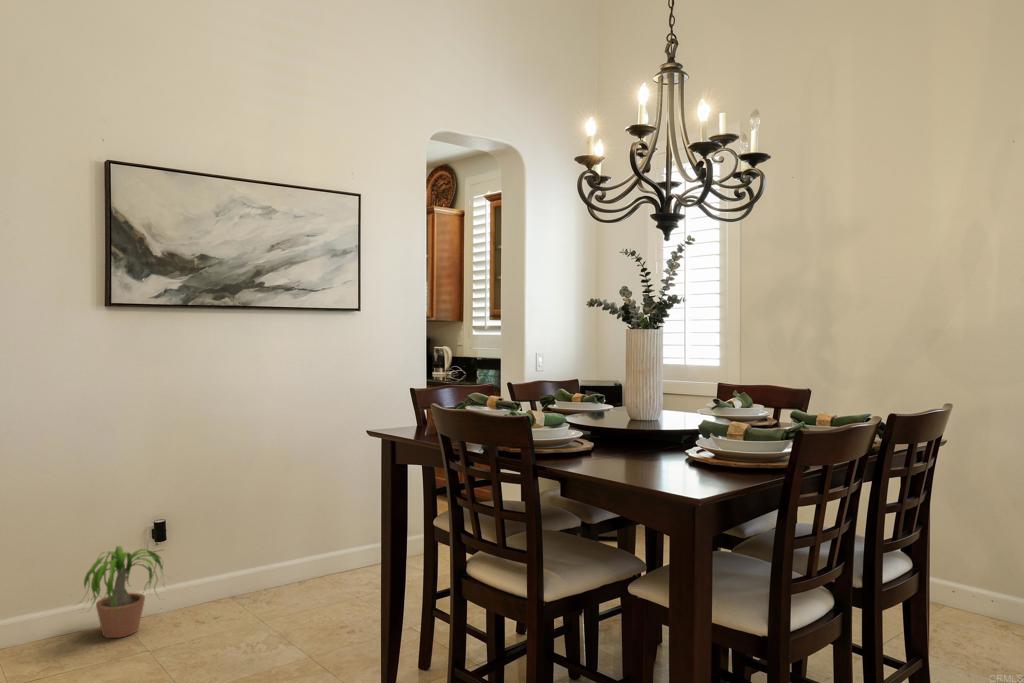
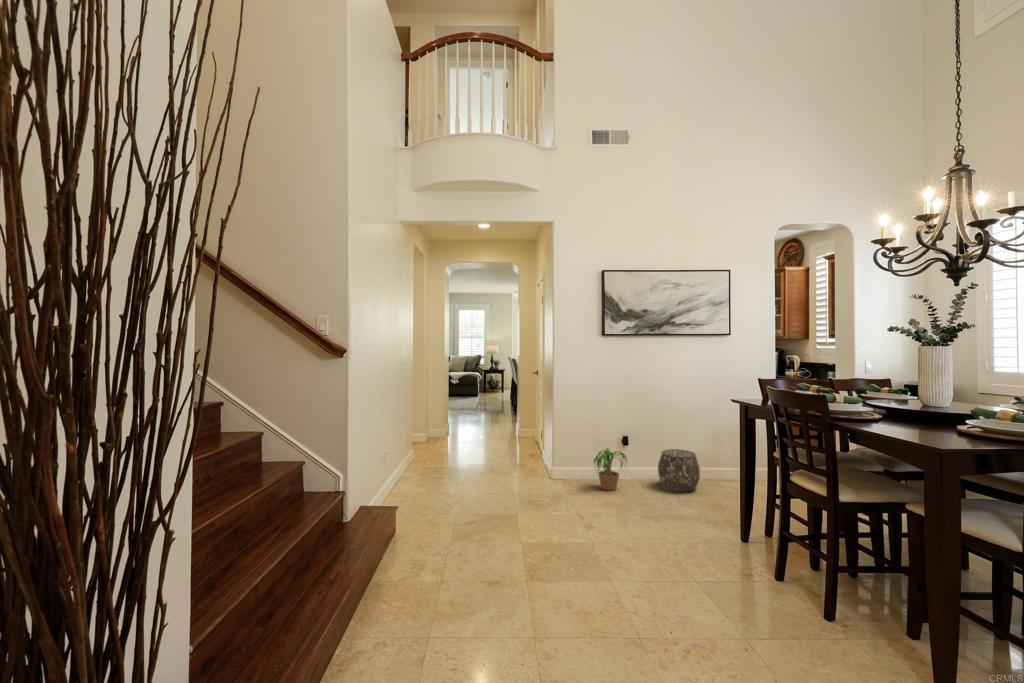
woven basket: none [228,524,309,608] -> present [658,449,700,492]

